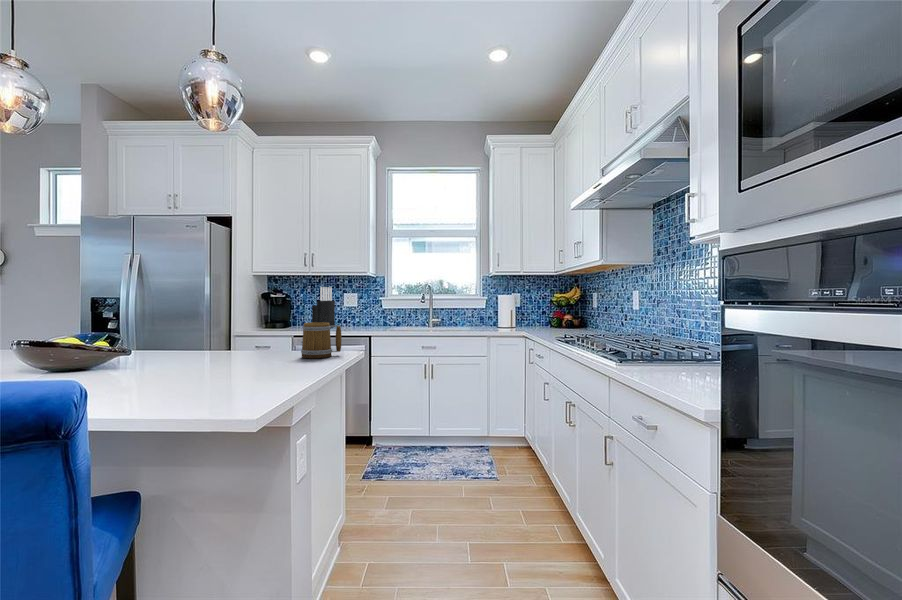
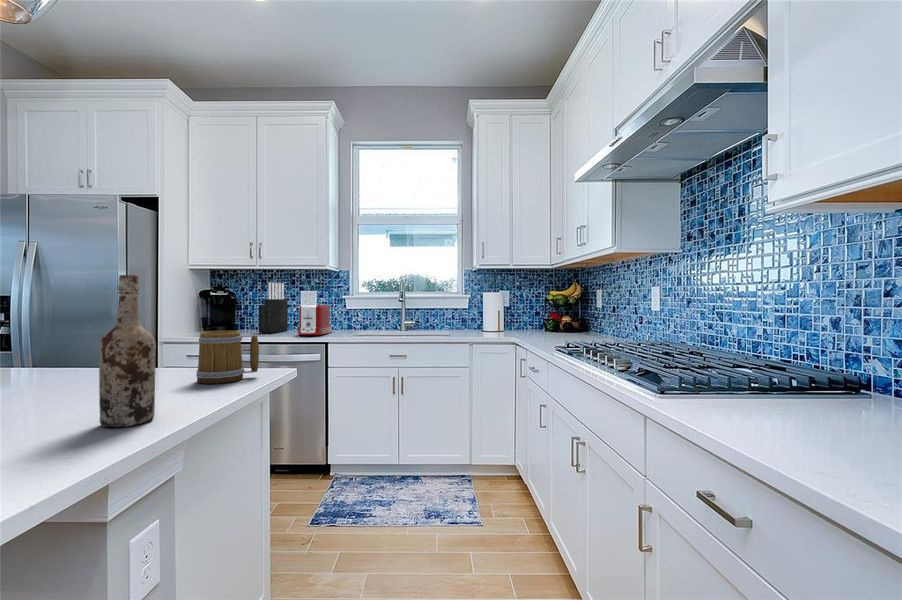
wine bottle: none [270,285,299,377] -> present [99,275,156,427]
toaster: none [345,306,372,330] -> present [297,305,332,335]

